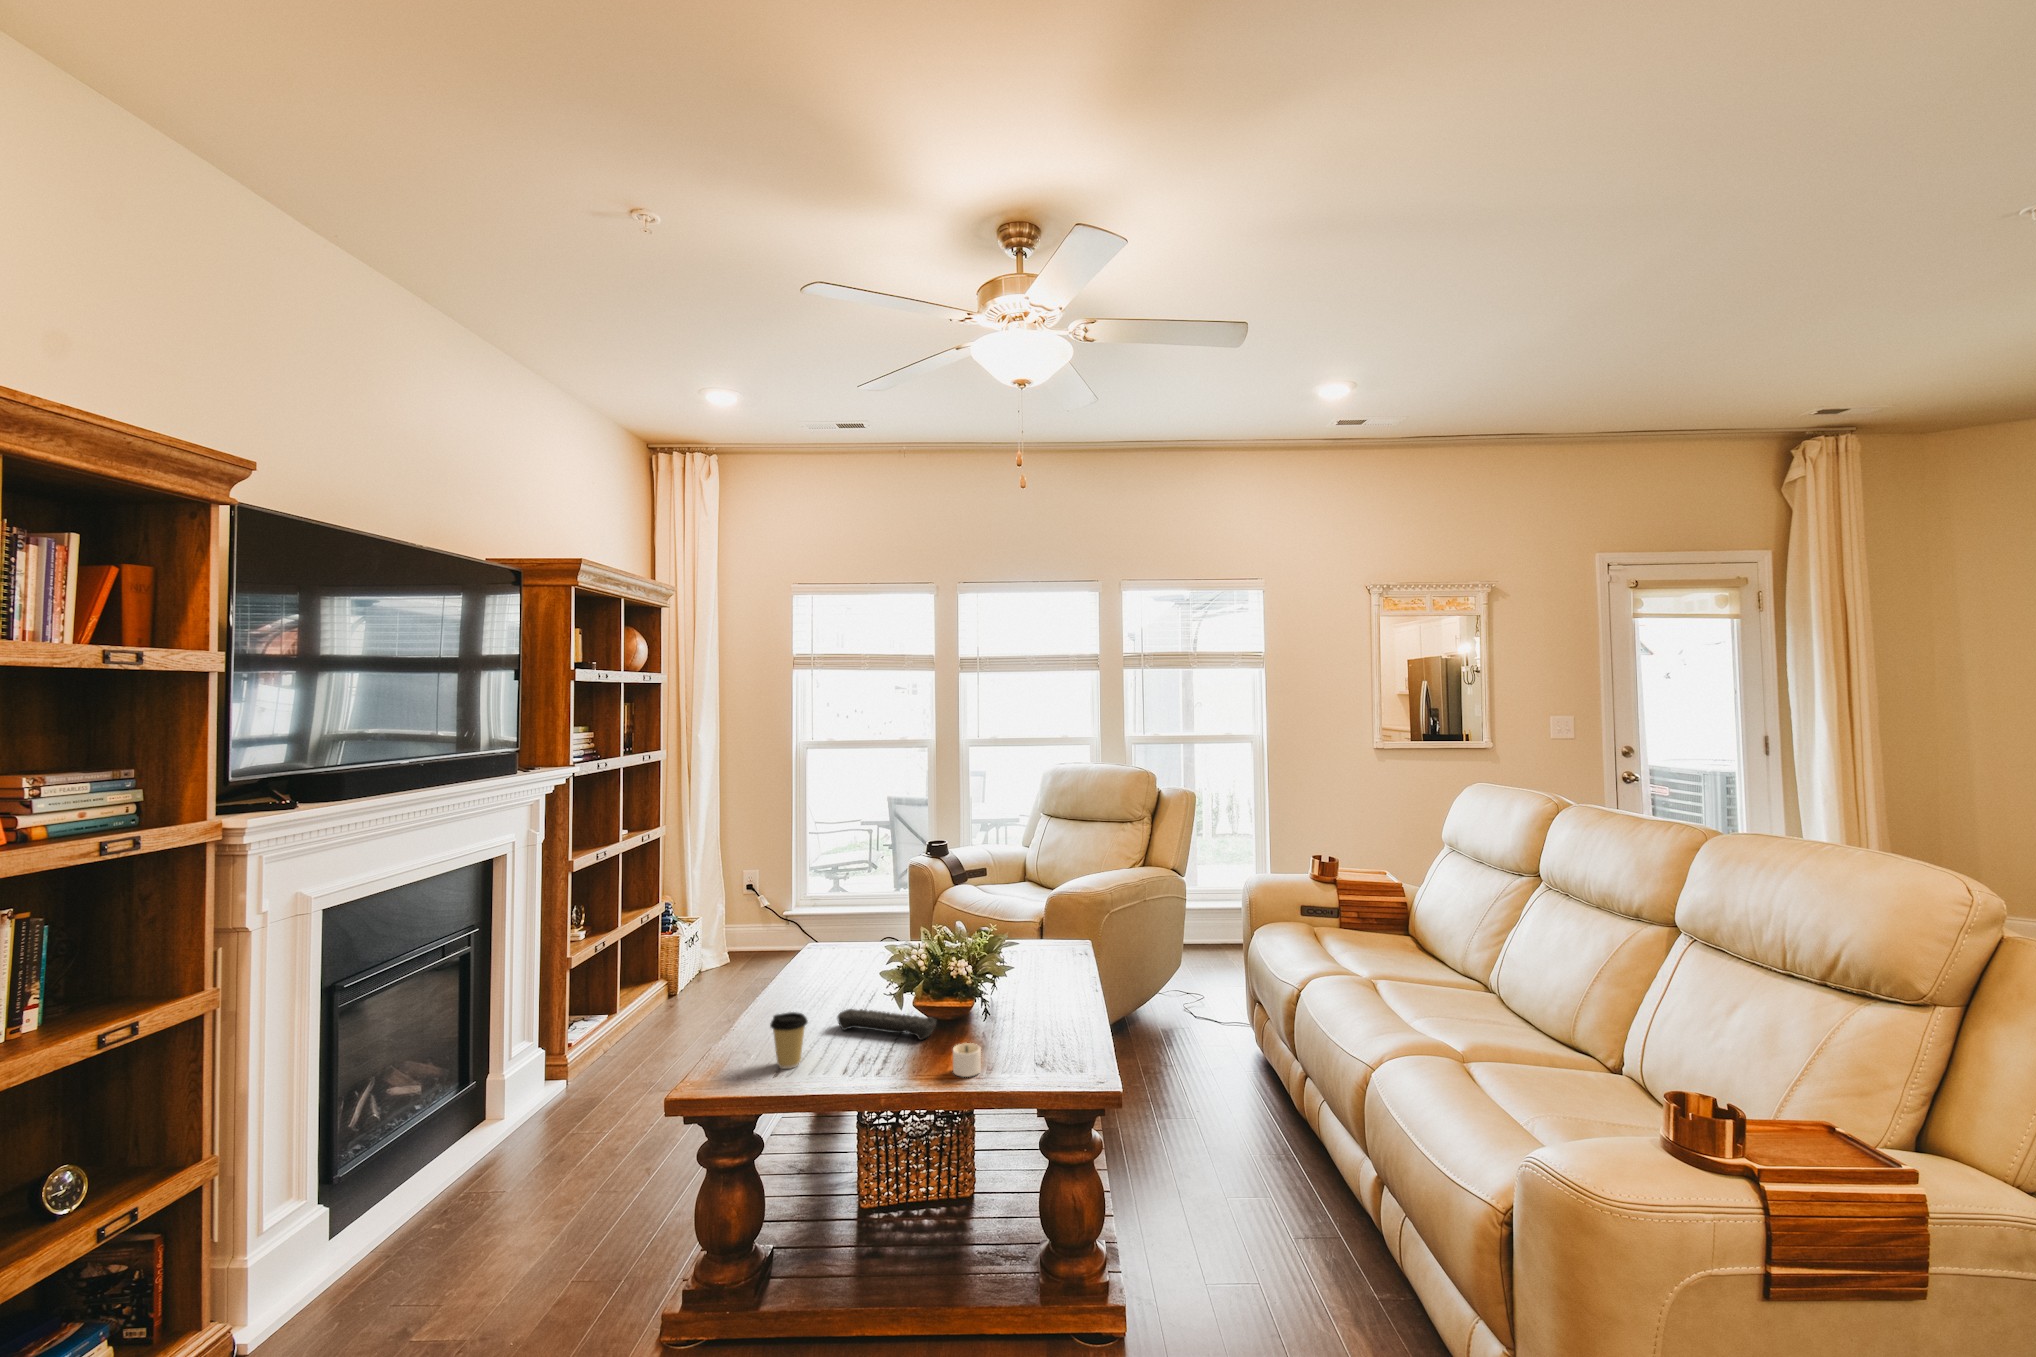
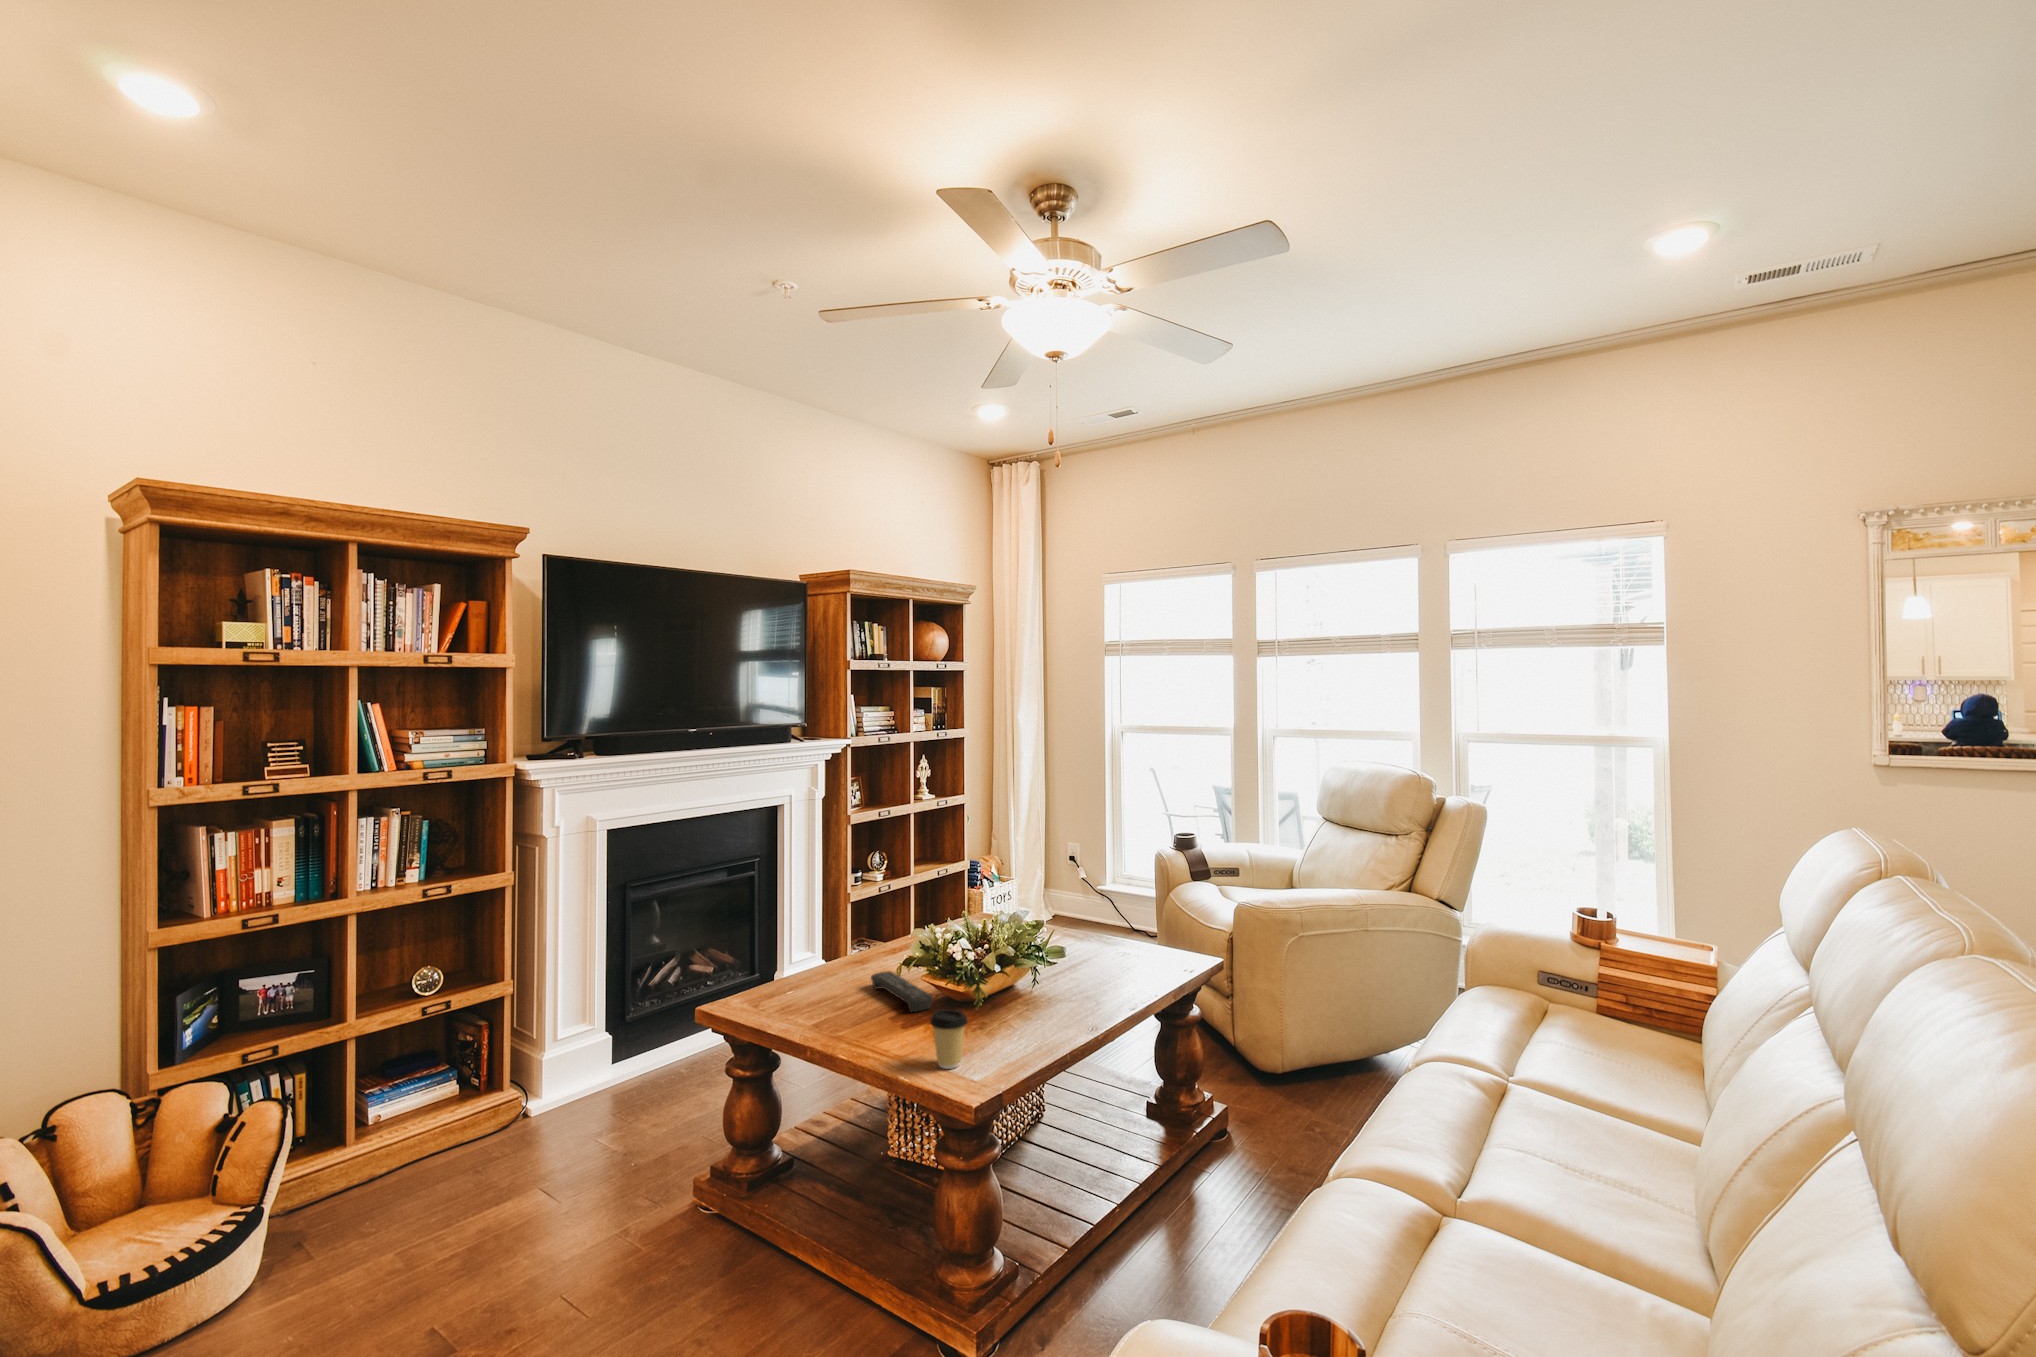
coffee cup: present [770,1012,808,1069] -> present [930,1009,968,1069]
candle: present [953,1043,981,1077] -> none [880,1021,917,1053]

